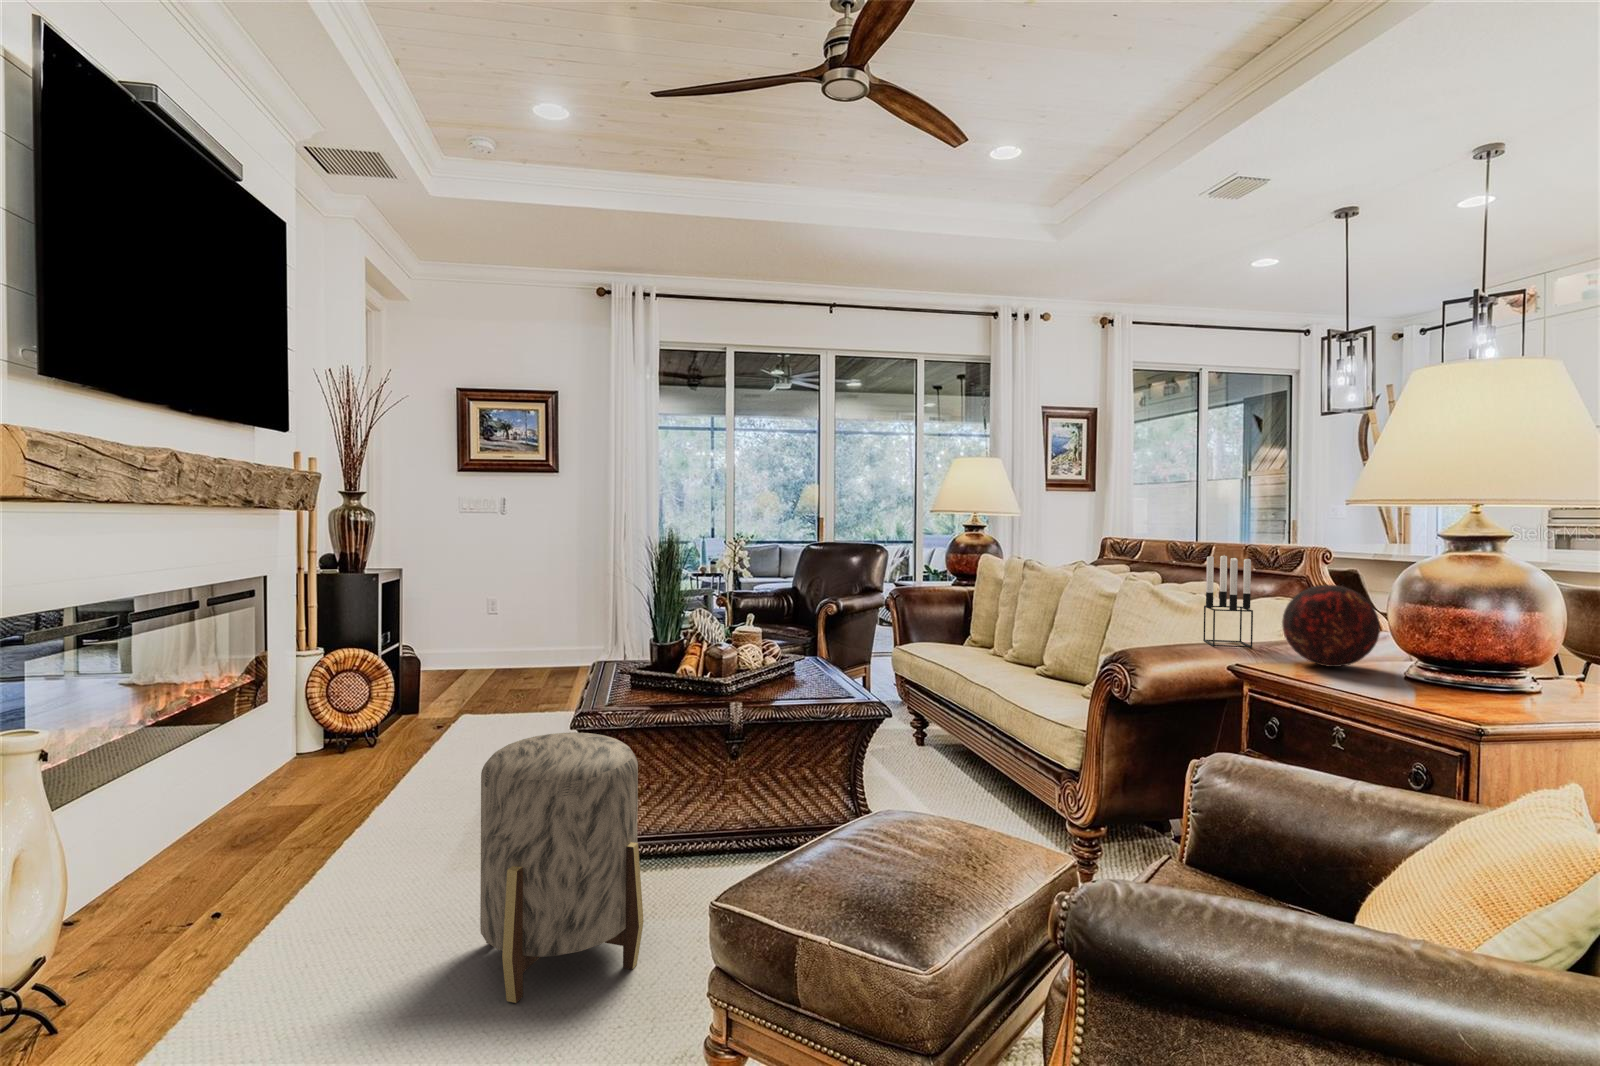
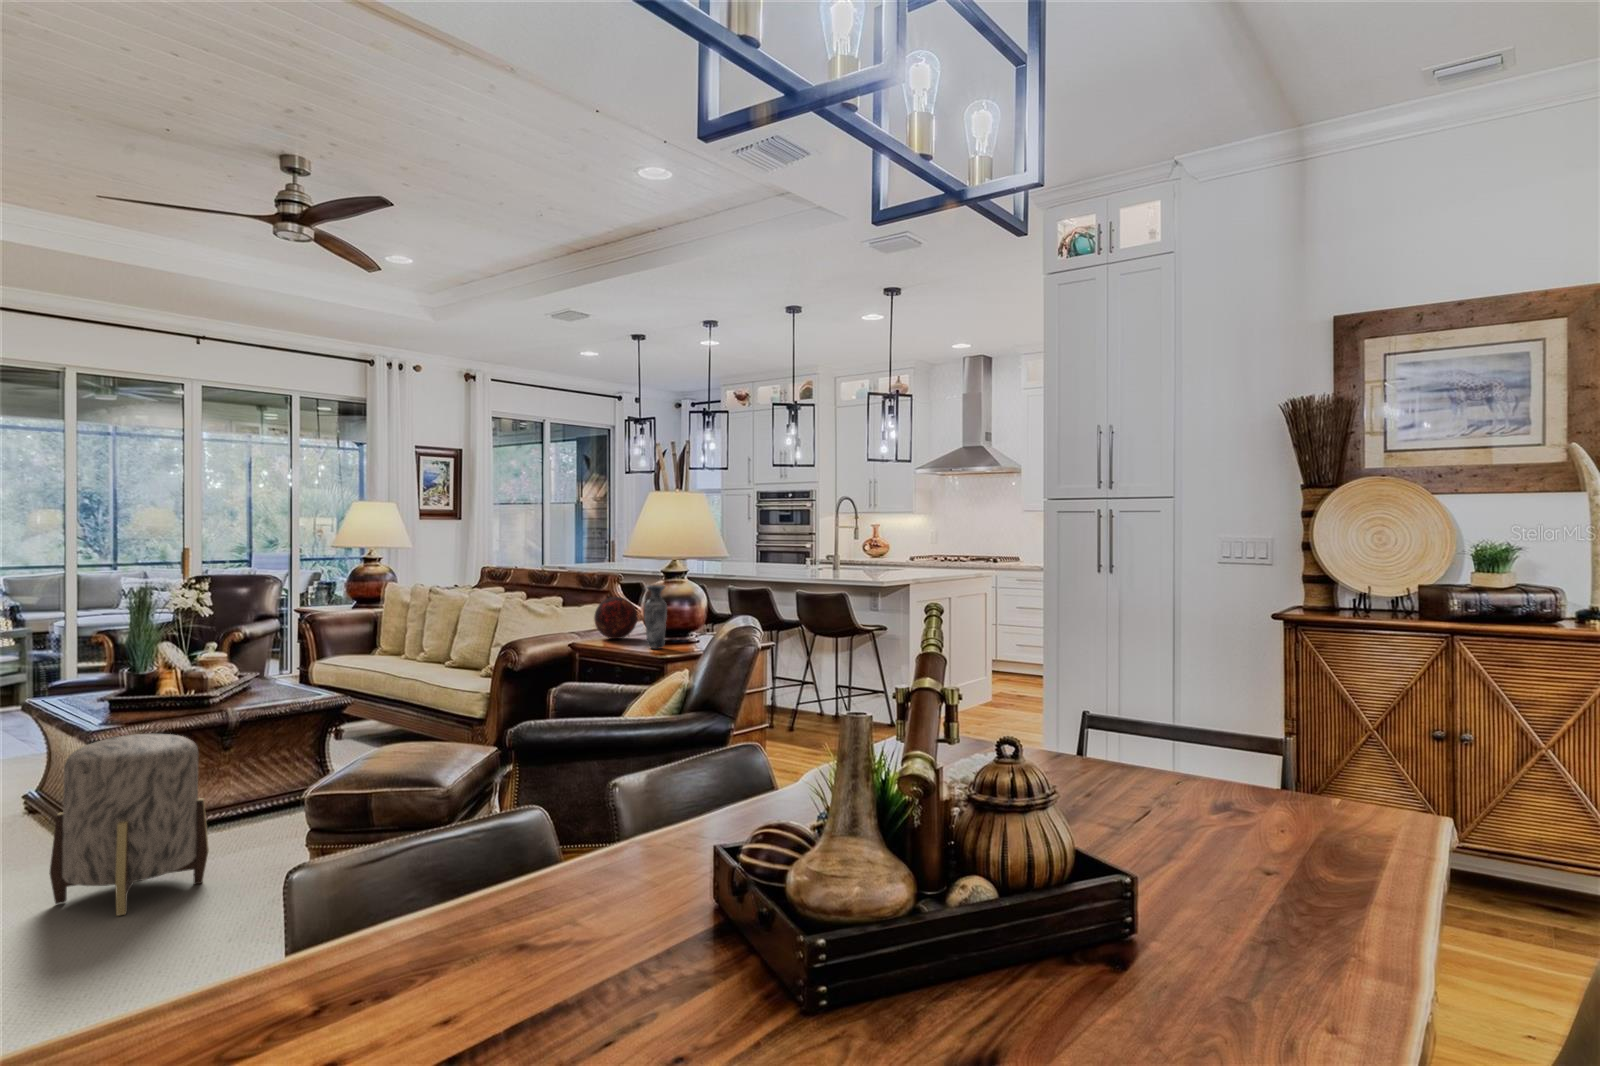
candle holder: present [1203,556,1253,648] -> none [555,582,580,635]
vase: none [1408,563,1471,703] -> present [644,585,667,648]

